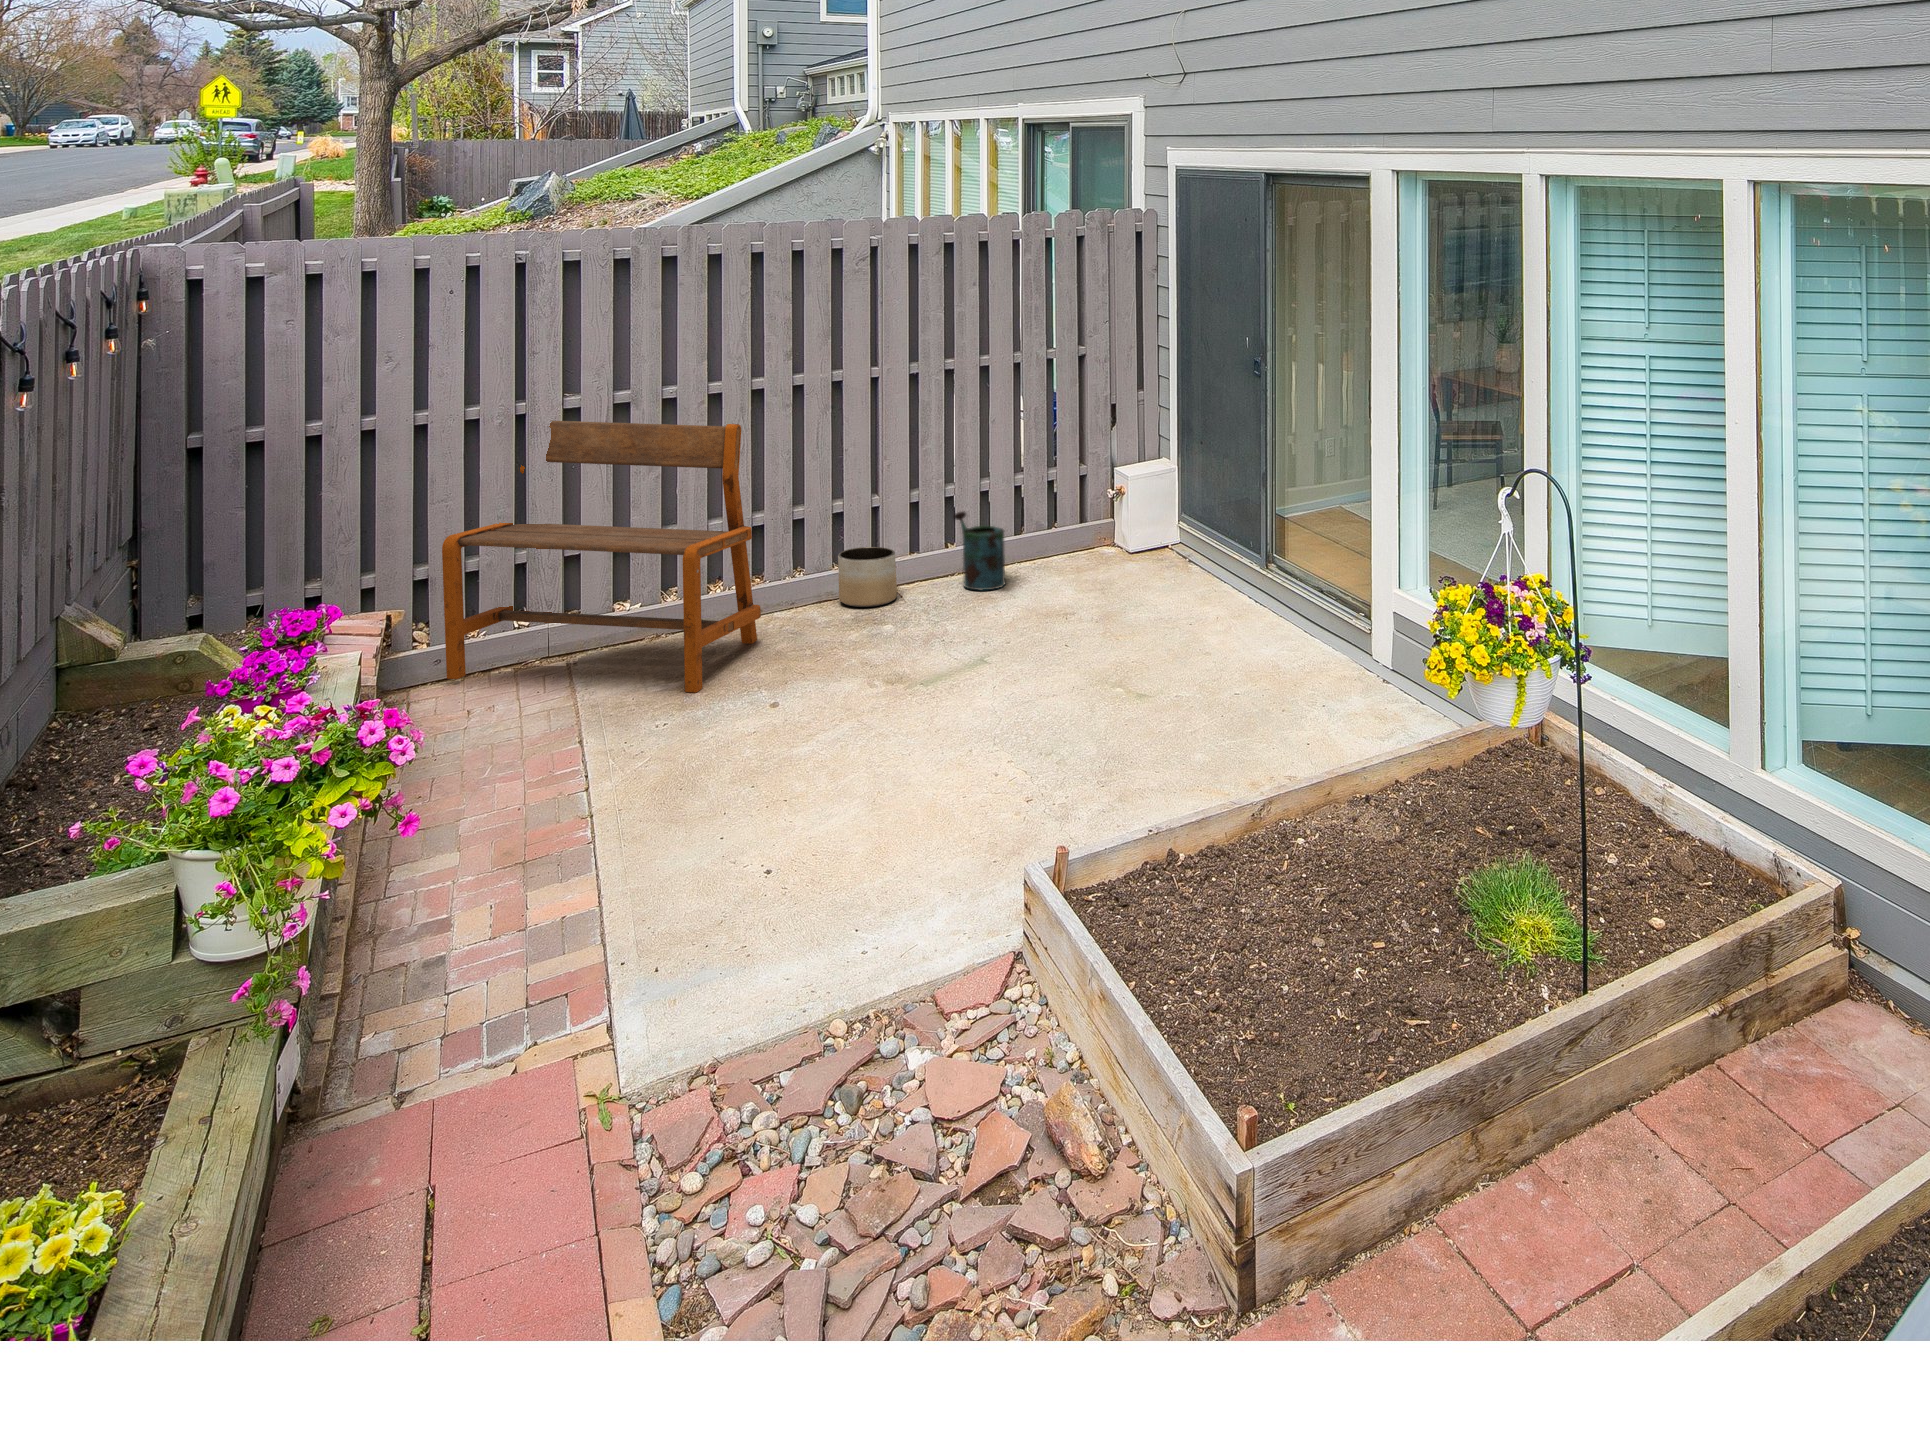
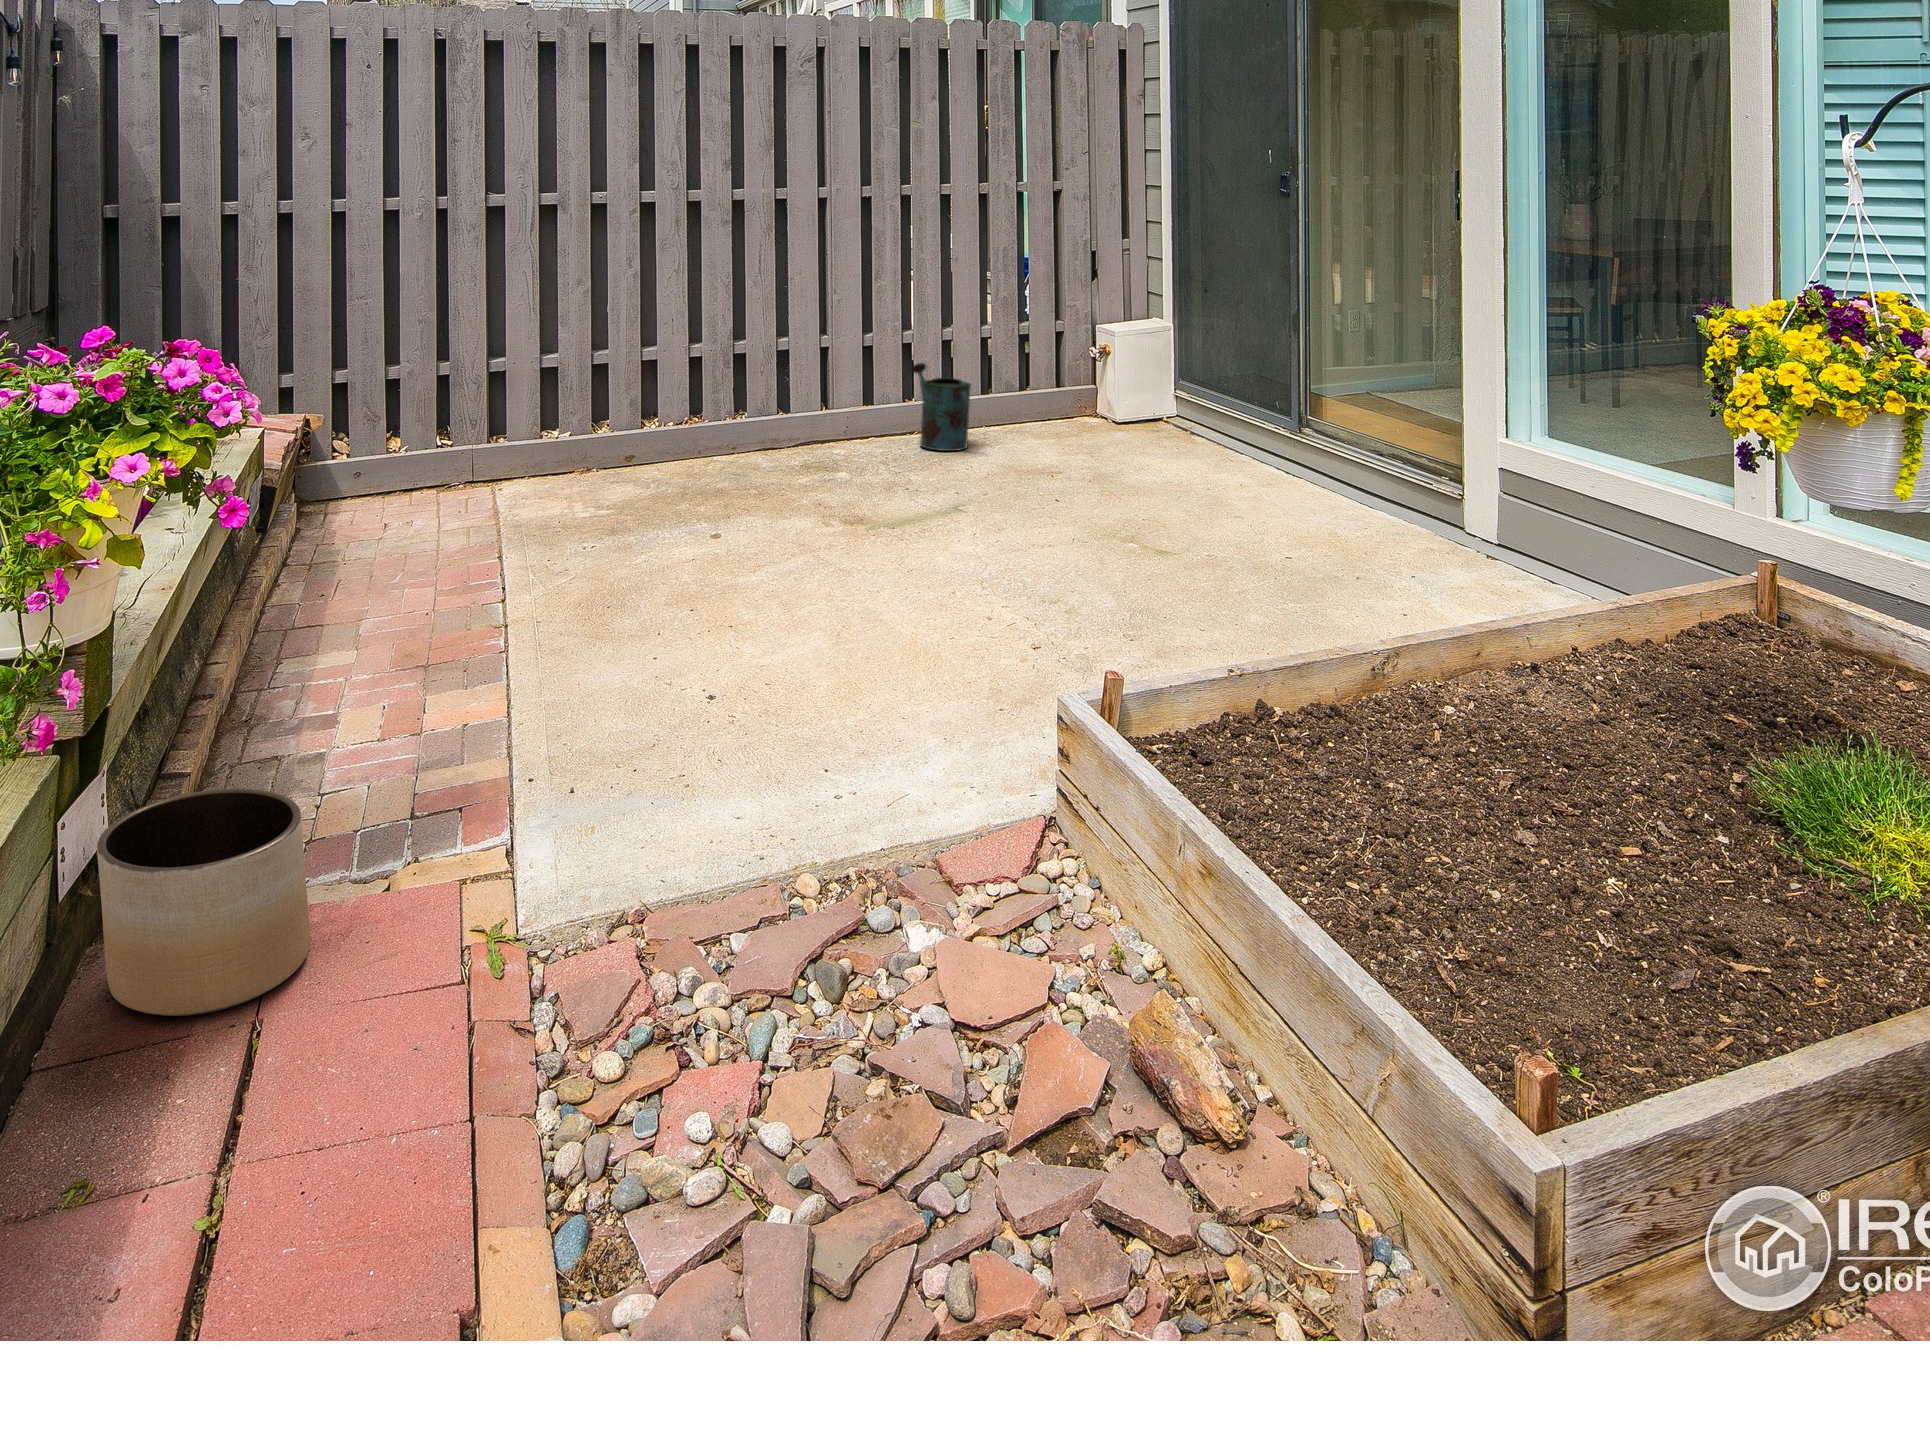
bench: present [442,421,761,693] -> none [358,210,697,520]
planter: present [838,547,897,607] -> present [97,789,310,1016]

